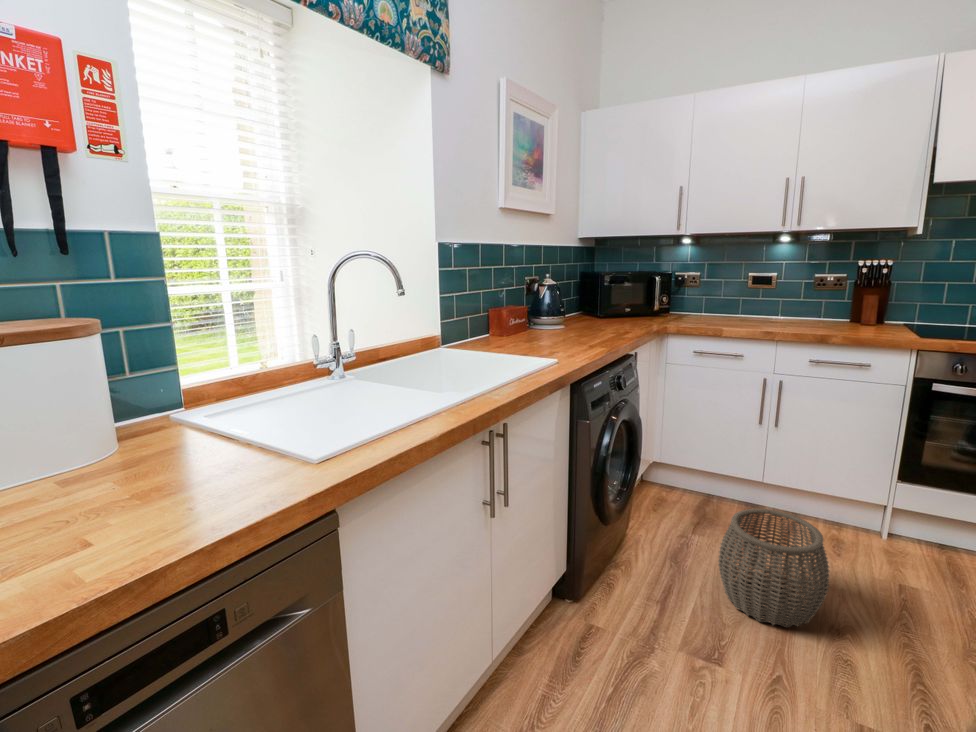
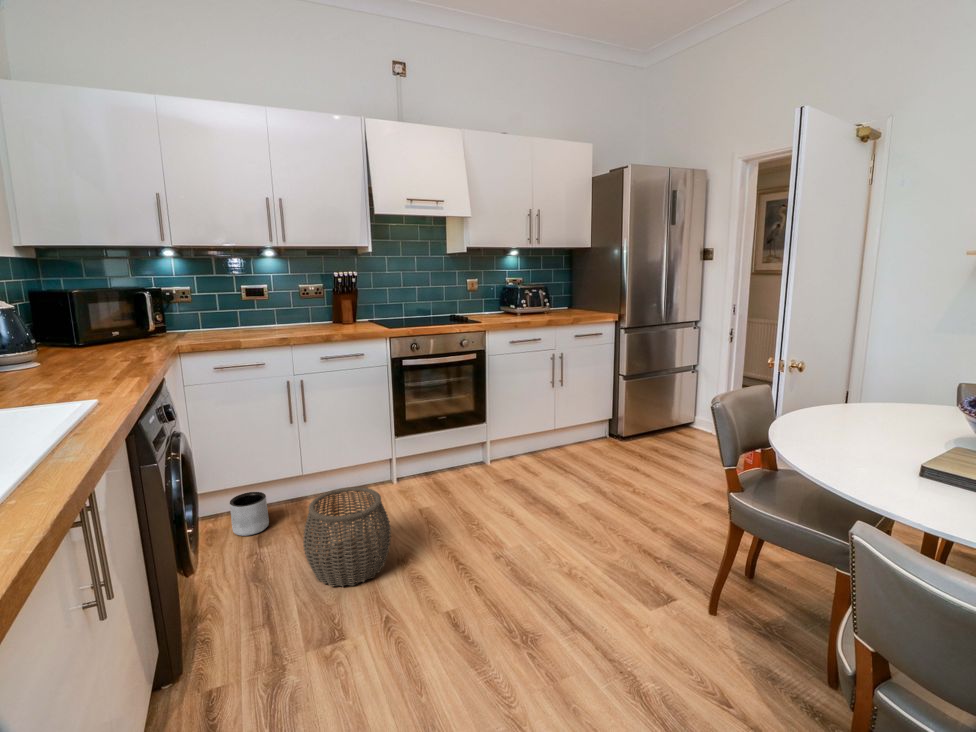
planter: none [676,477,713,520] -> present [230,492,269,536]

